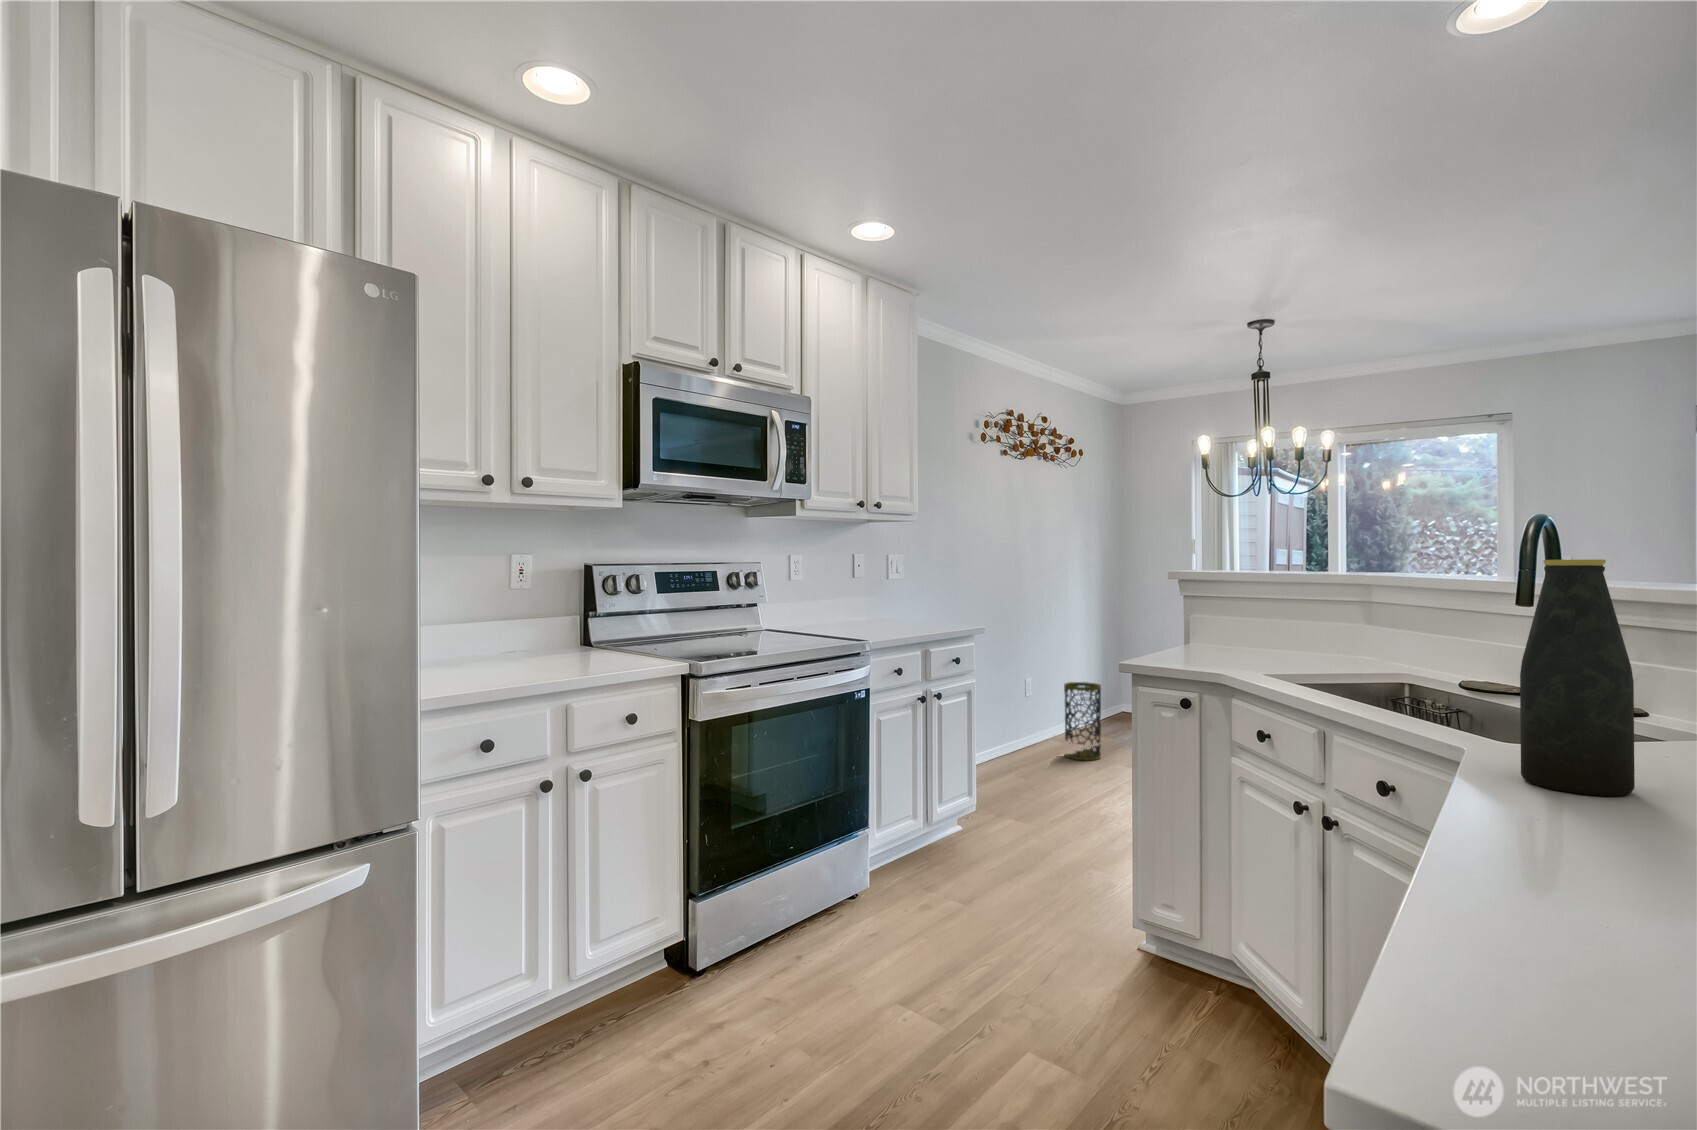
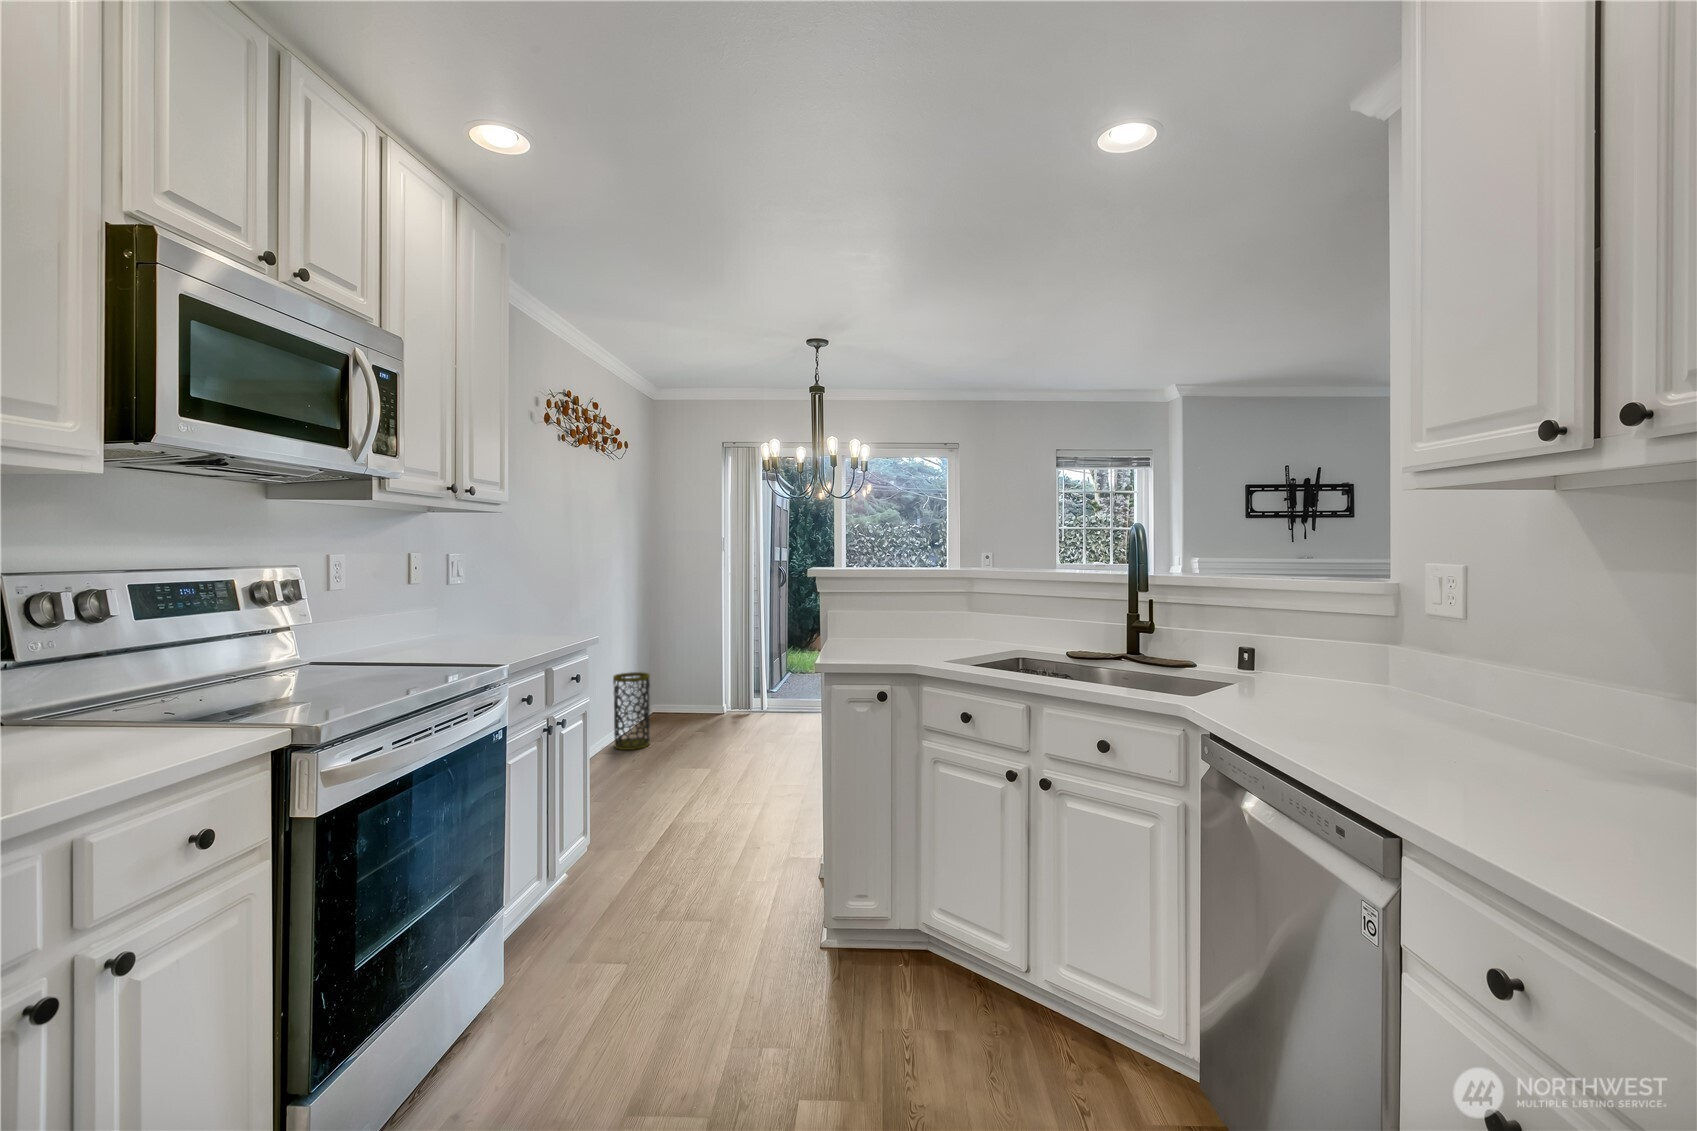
bottle: present [1520,559,1635,796] -> none [1301,574,1374,744]

